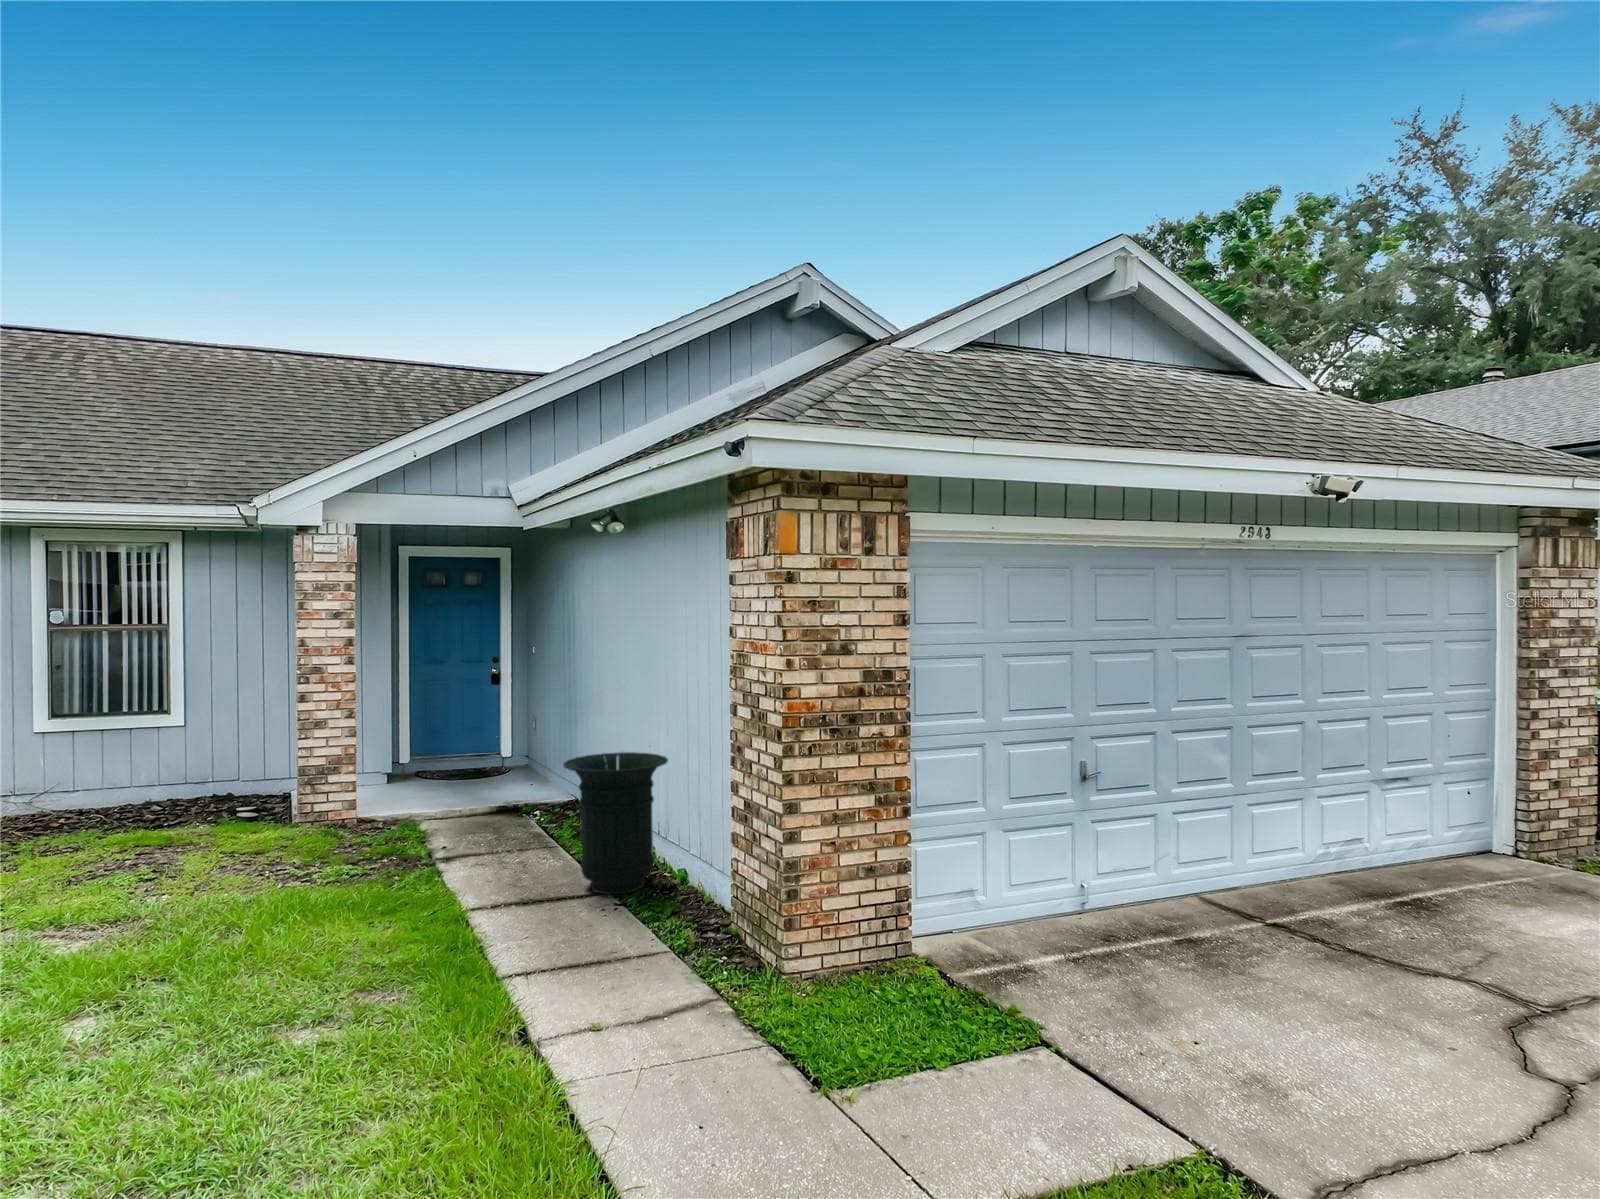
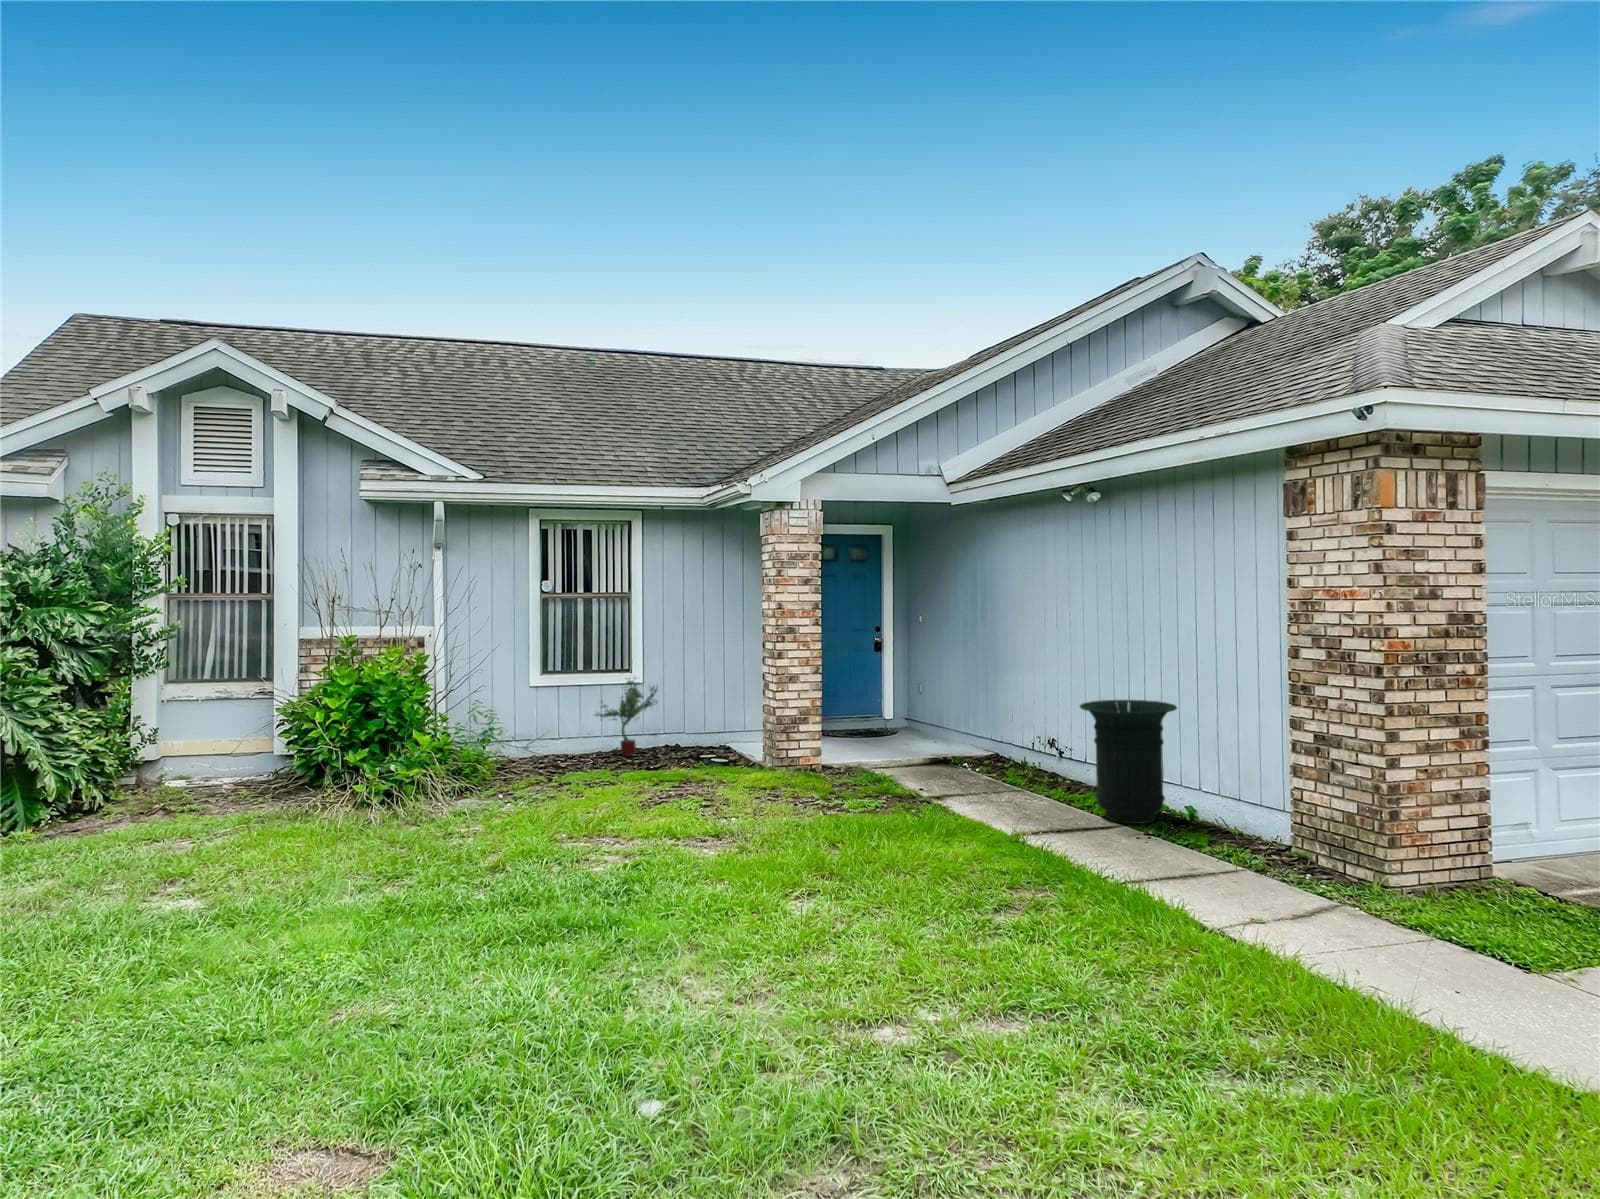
potted tree: none [87,718,179,814] -> present [595,677,658,756]

